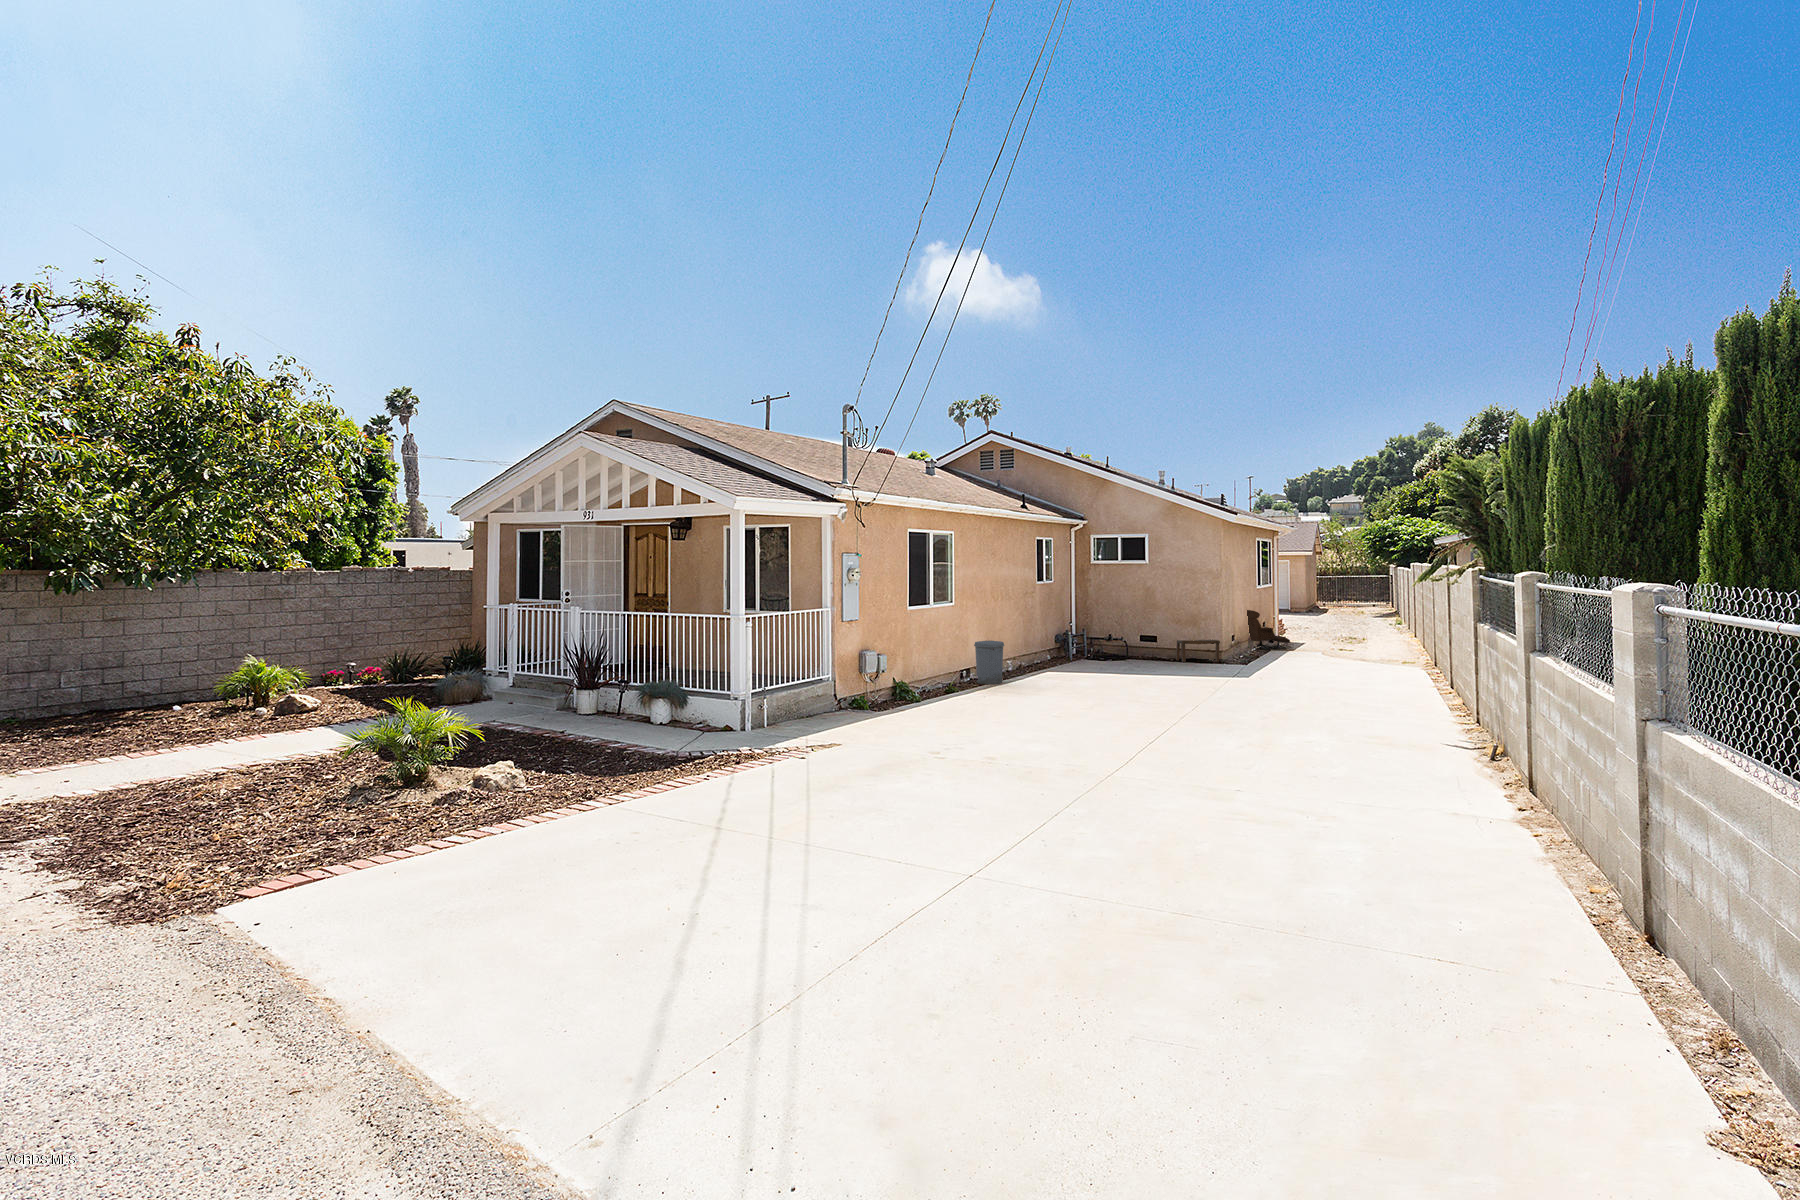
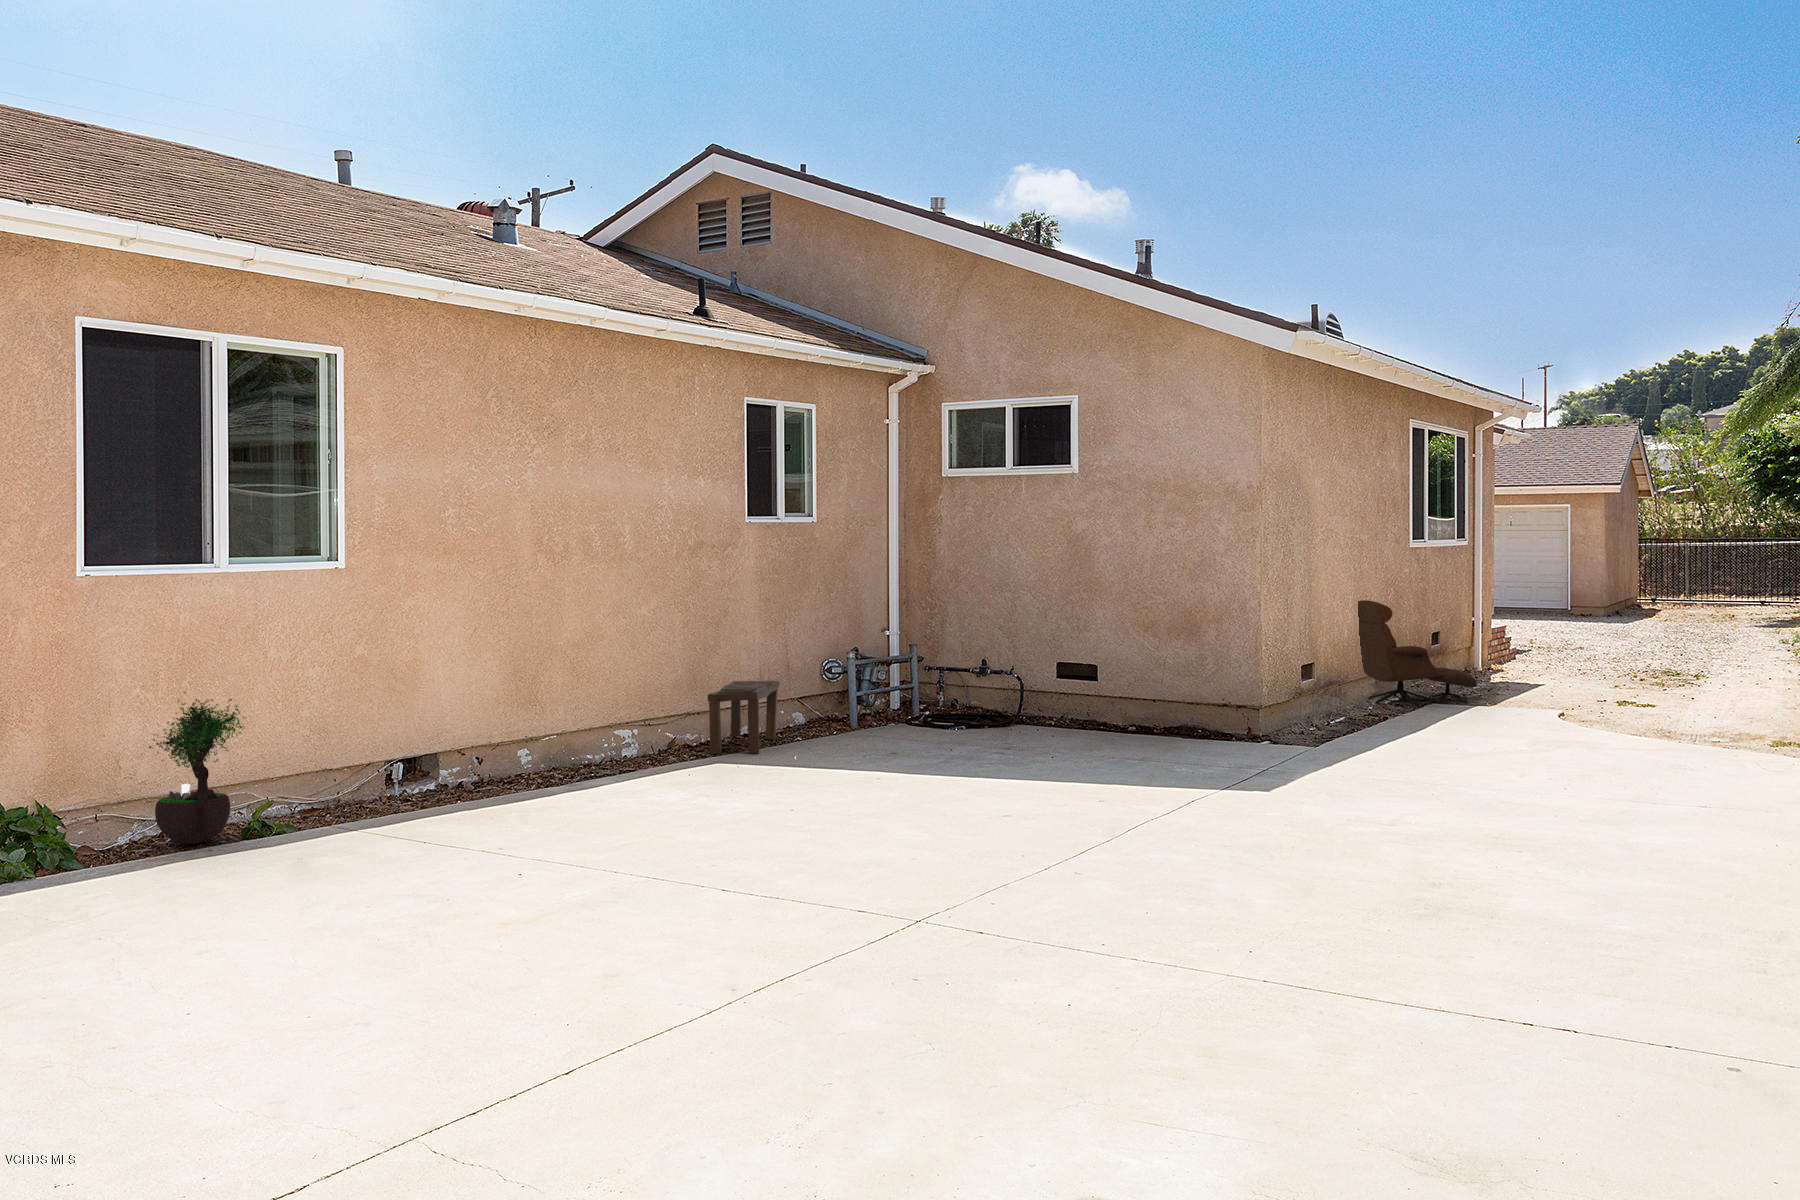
bench: present [1176,639,1220,662] -> present [708,681,780,754]
trash can: present [974,641,1004,684] -> none [403,674,500,806]
potted tree: none [934,646,961,694] -> present [149,692,246,844]

